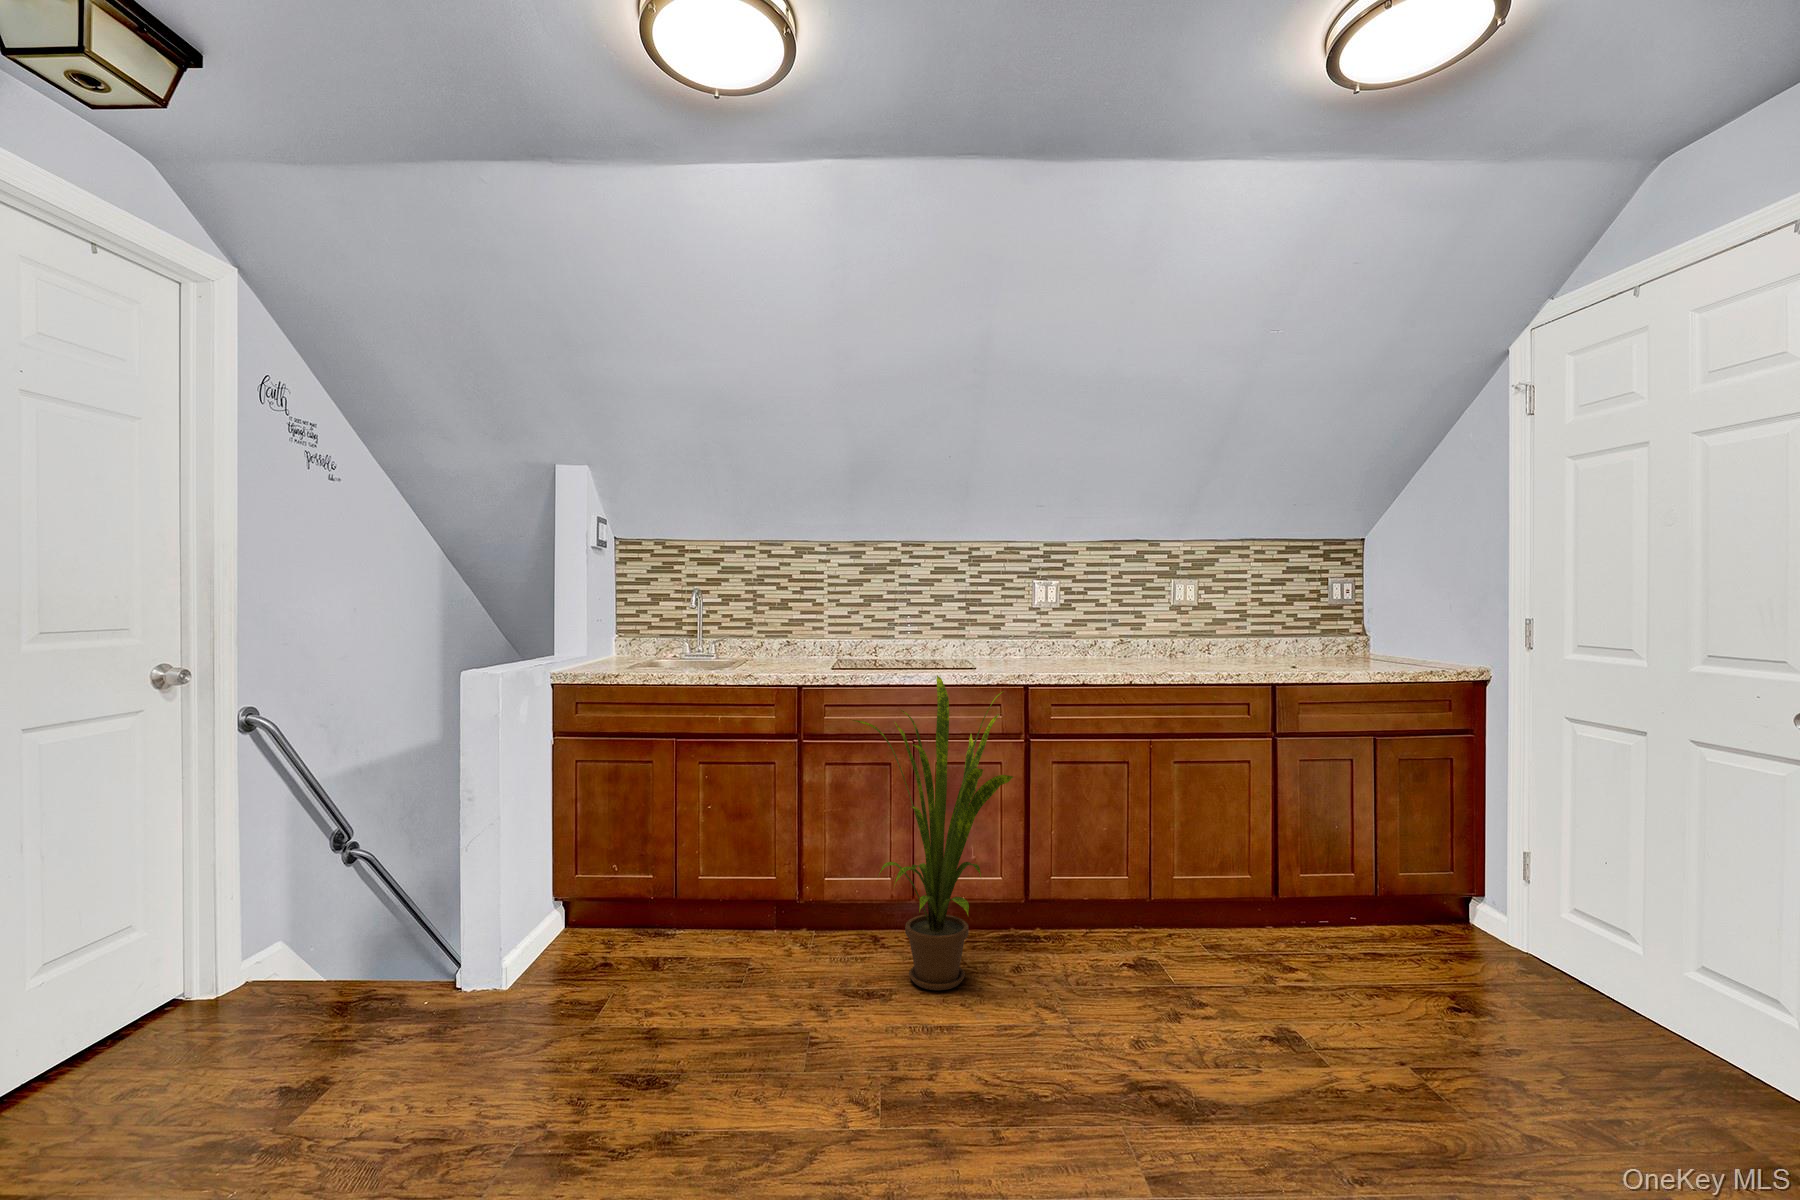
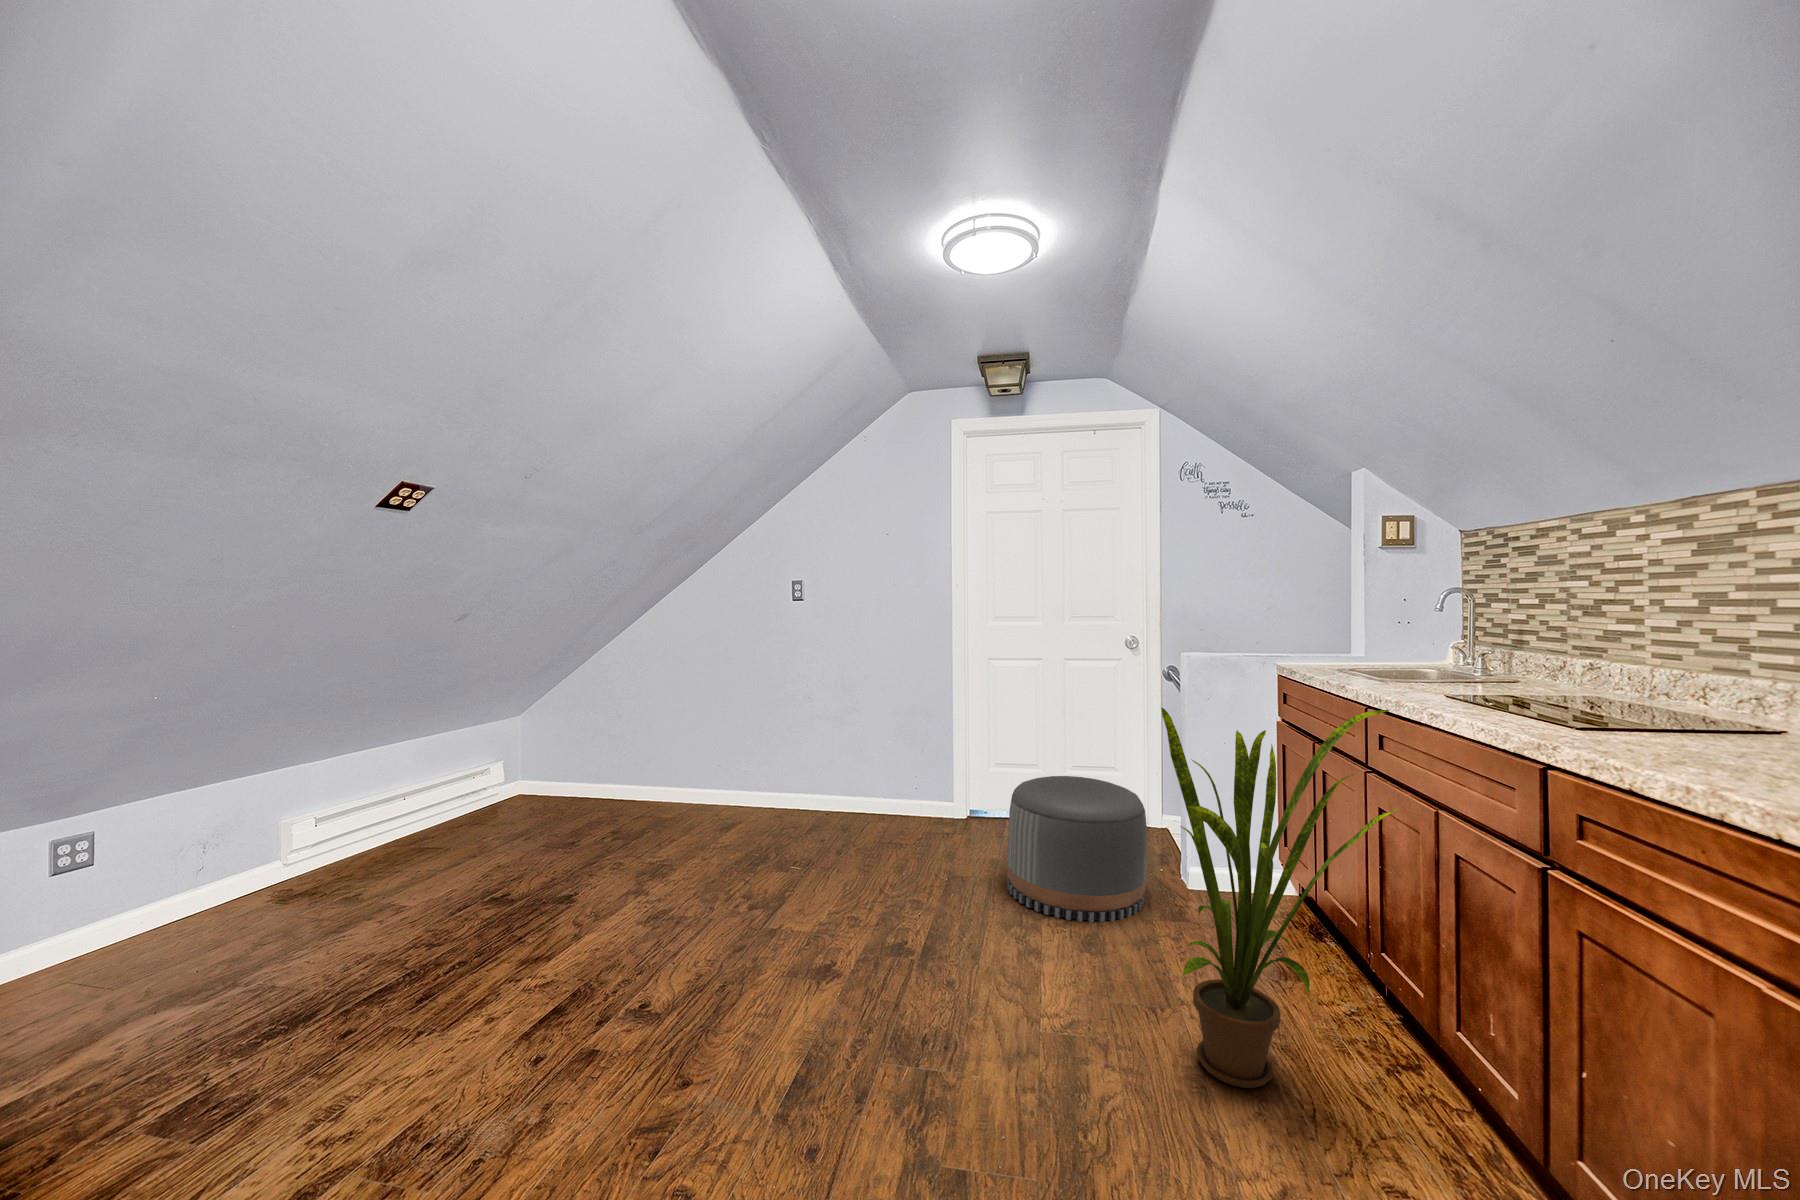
pouf: none [452,870,673,1111] -> present [1007,776,1147,922]

